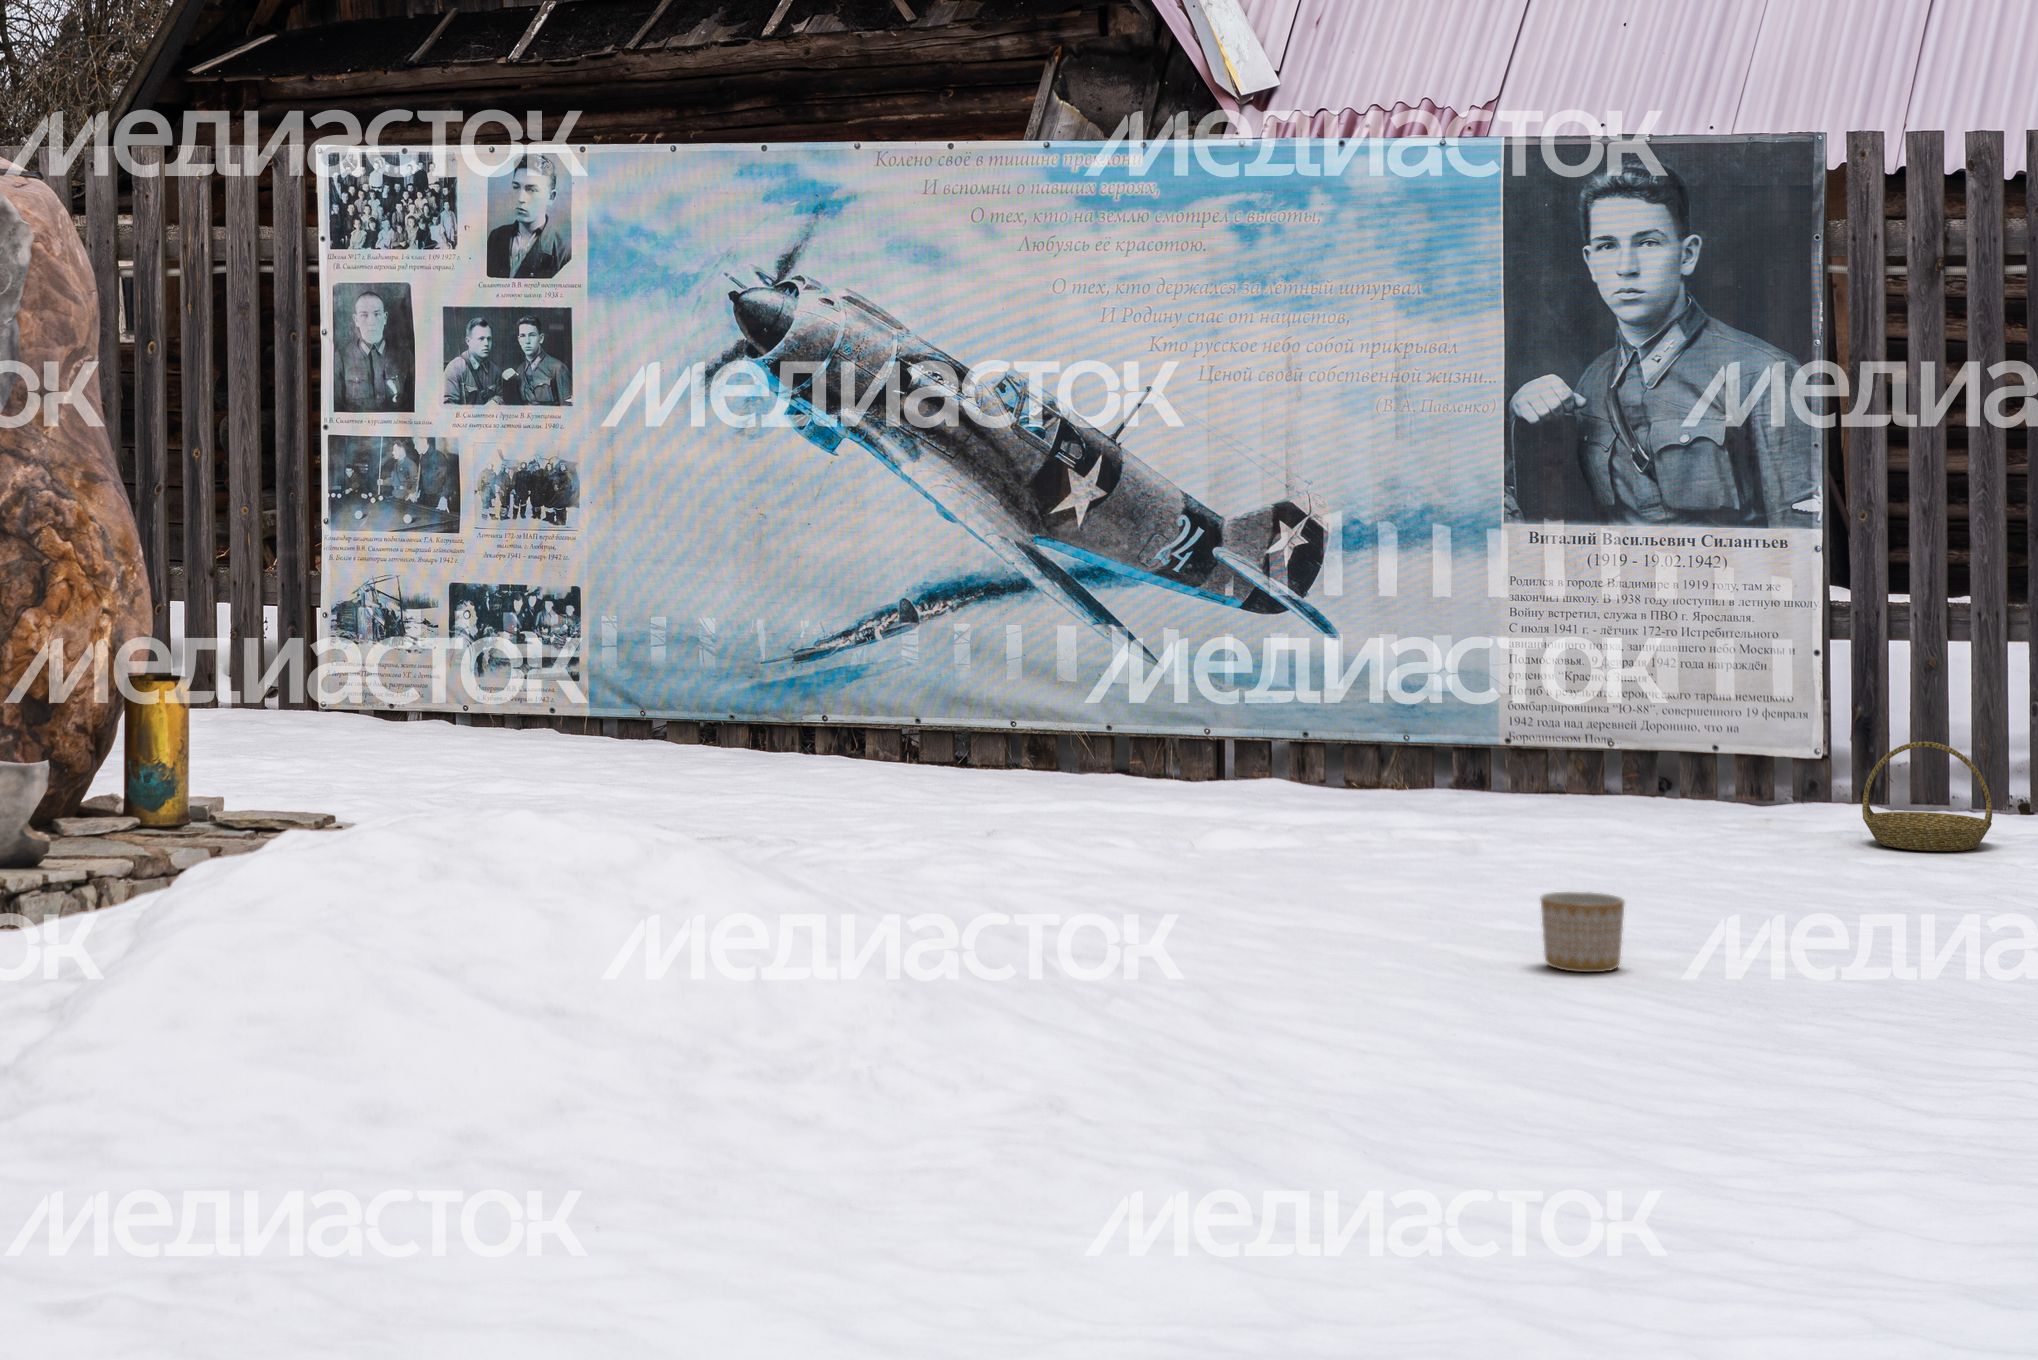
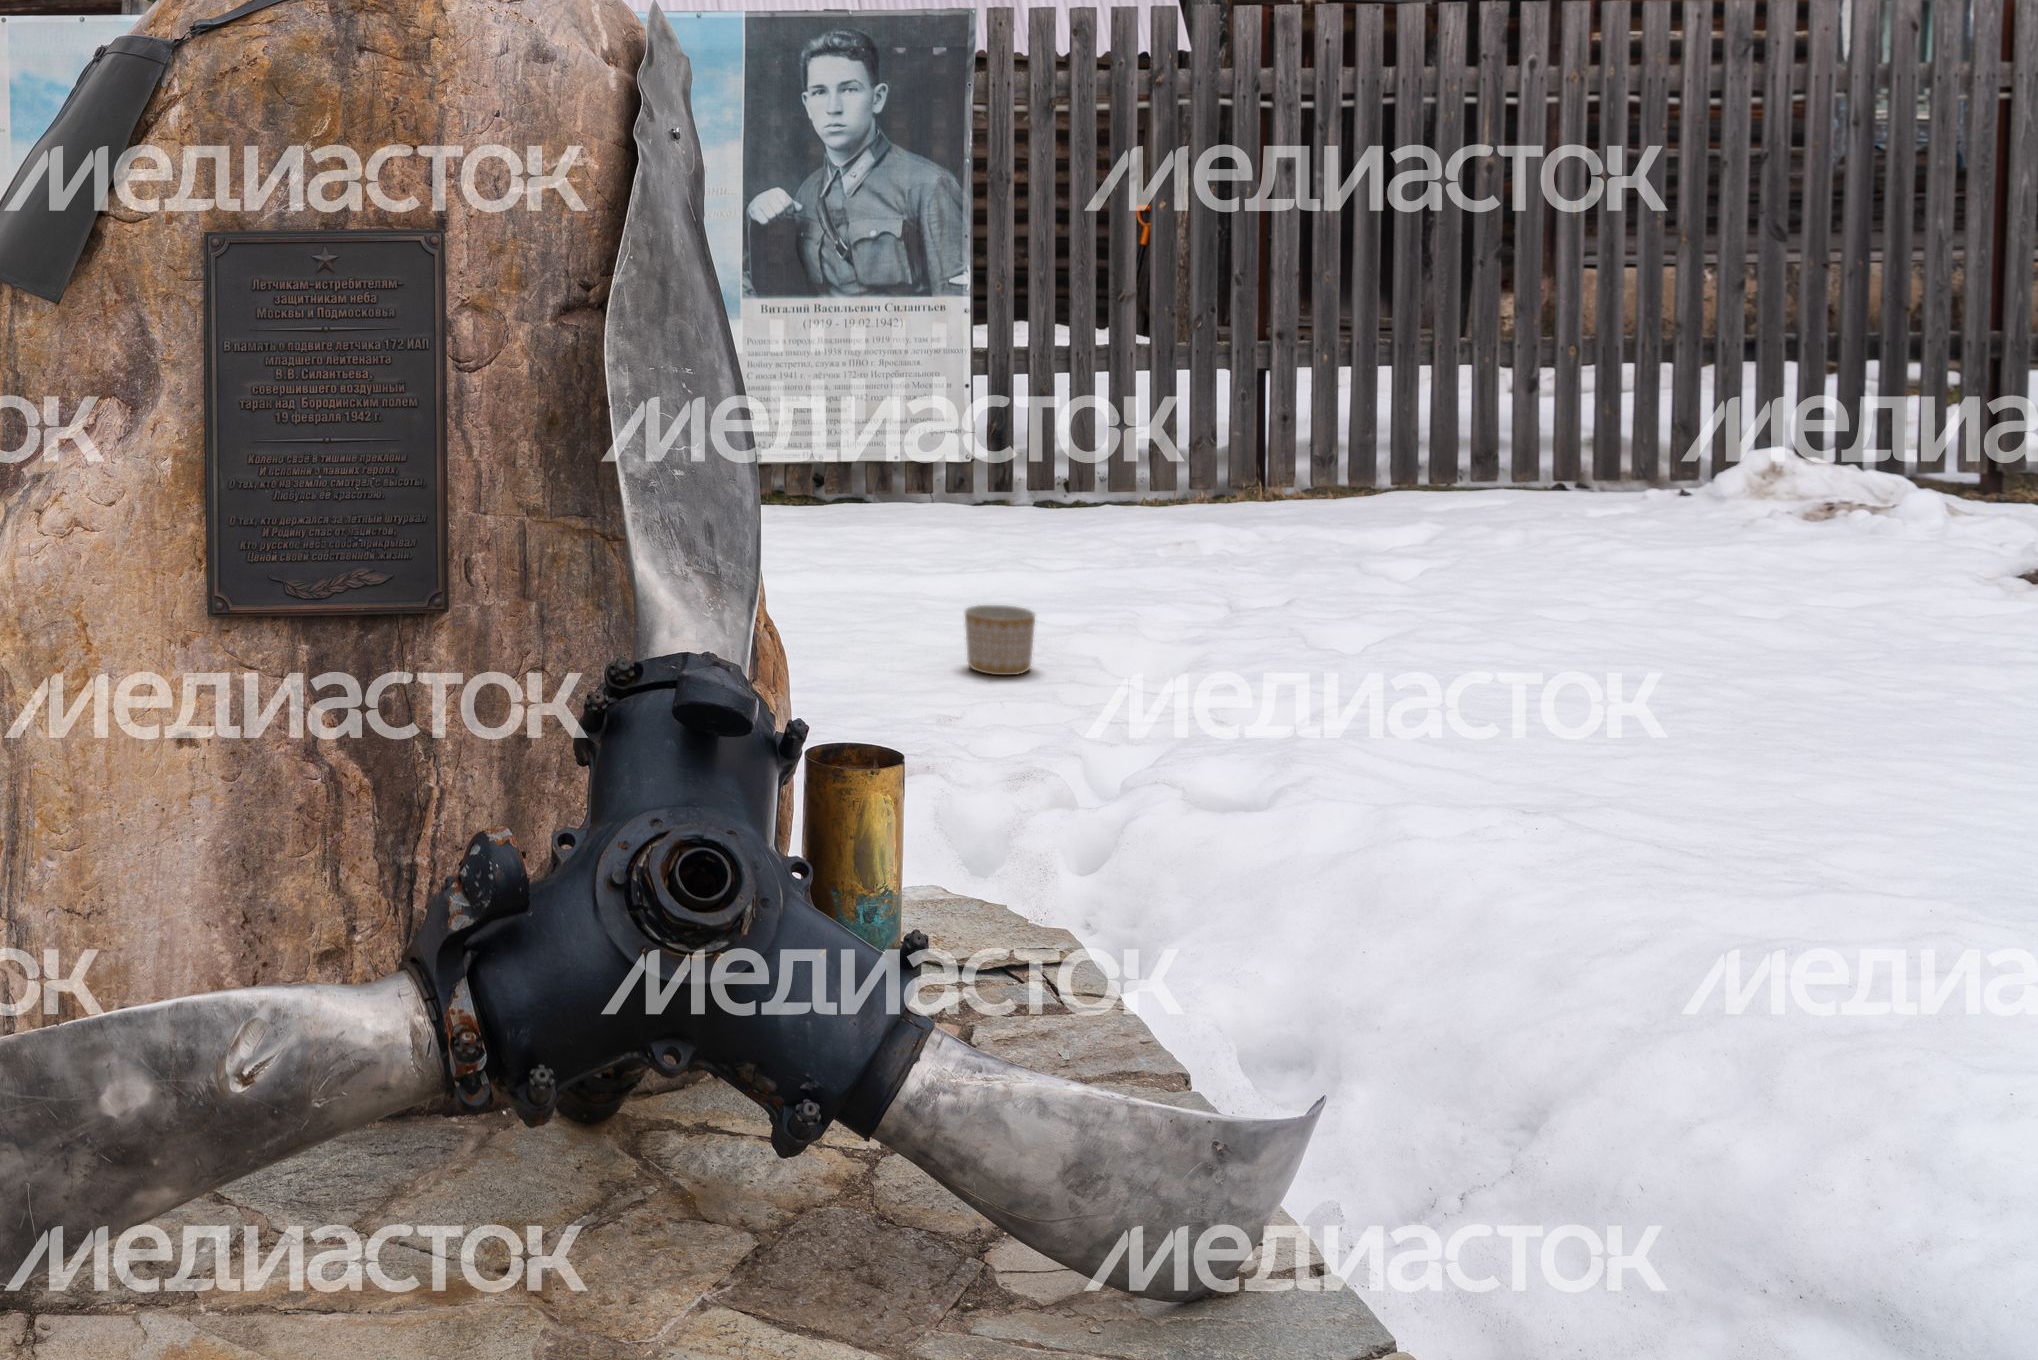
basket: present [1862,742,1992,851] -> none [985,449,1076,528]

